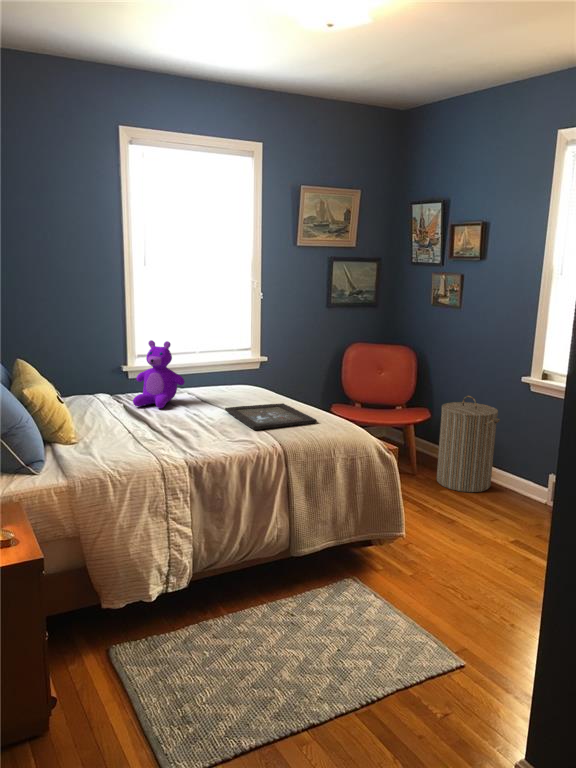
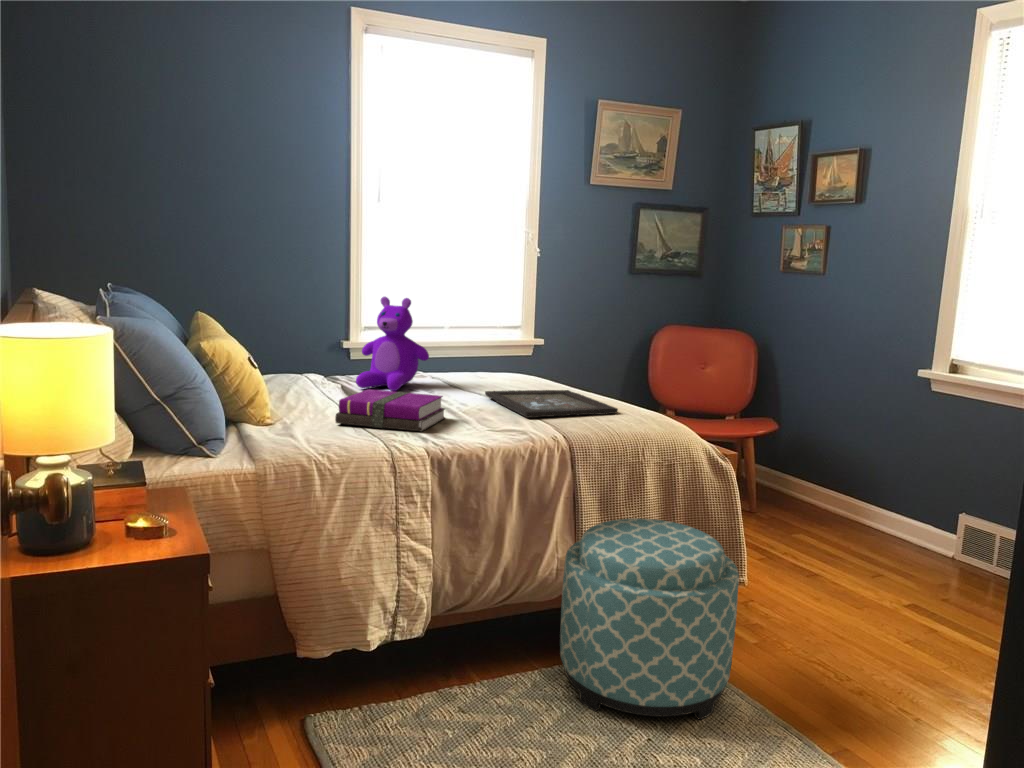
laundry hamper: present [437,396,500,492] -> none [786,396,883,536]
notebook: none [121,414,198,446] -> present [335,389,445,431]
ottoman: none [280,499,396,634] -> present [560,518,739,720]

